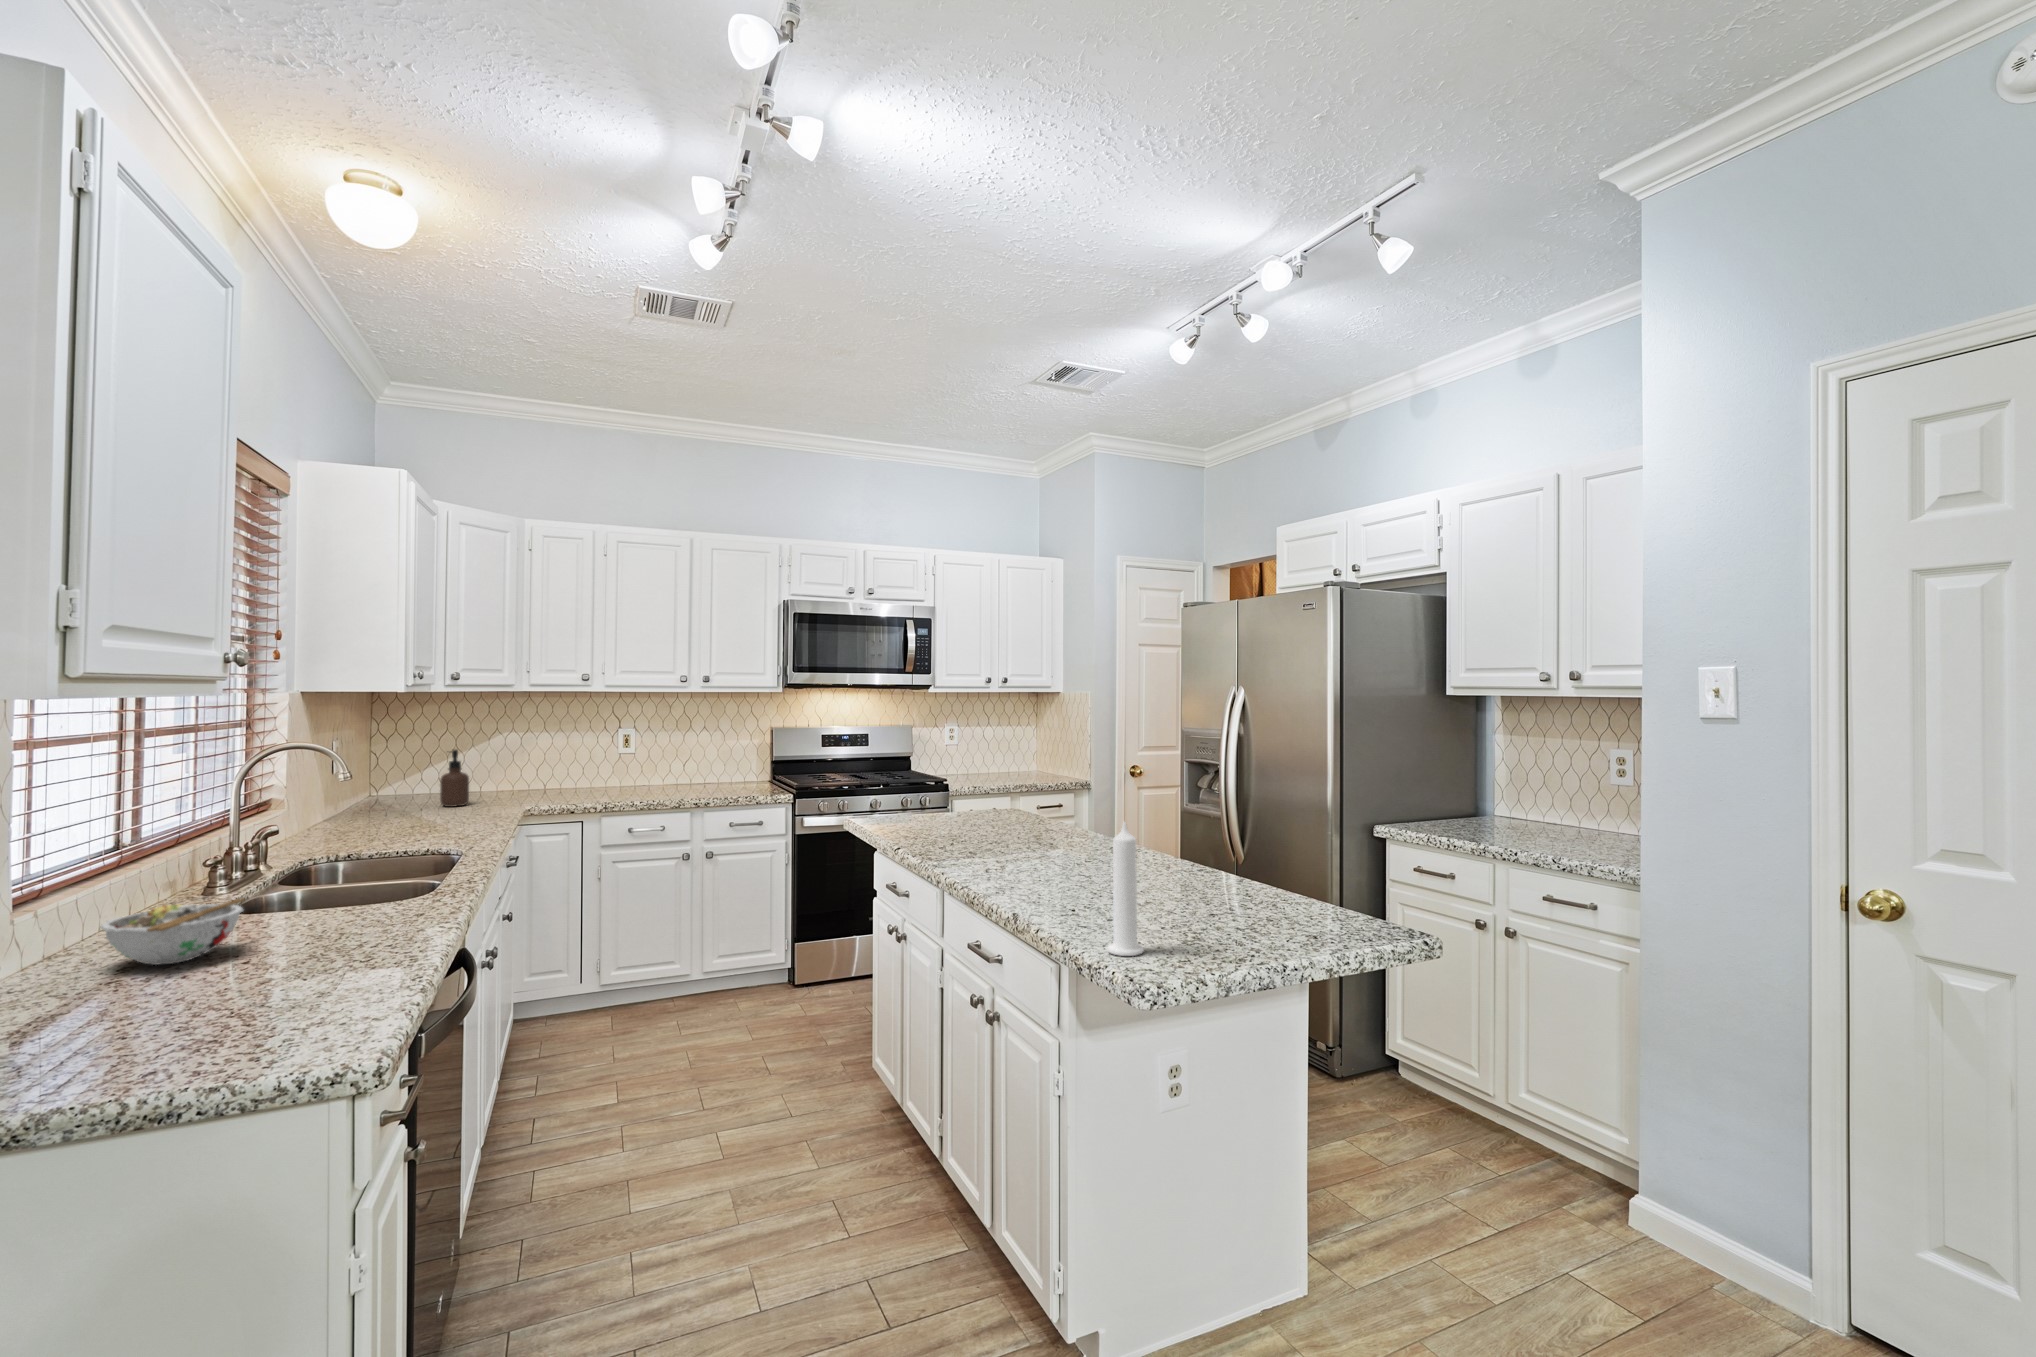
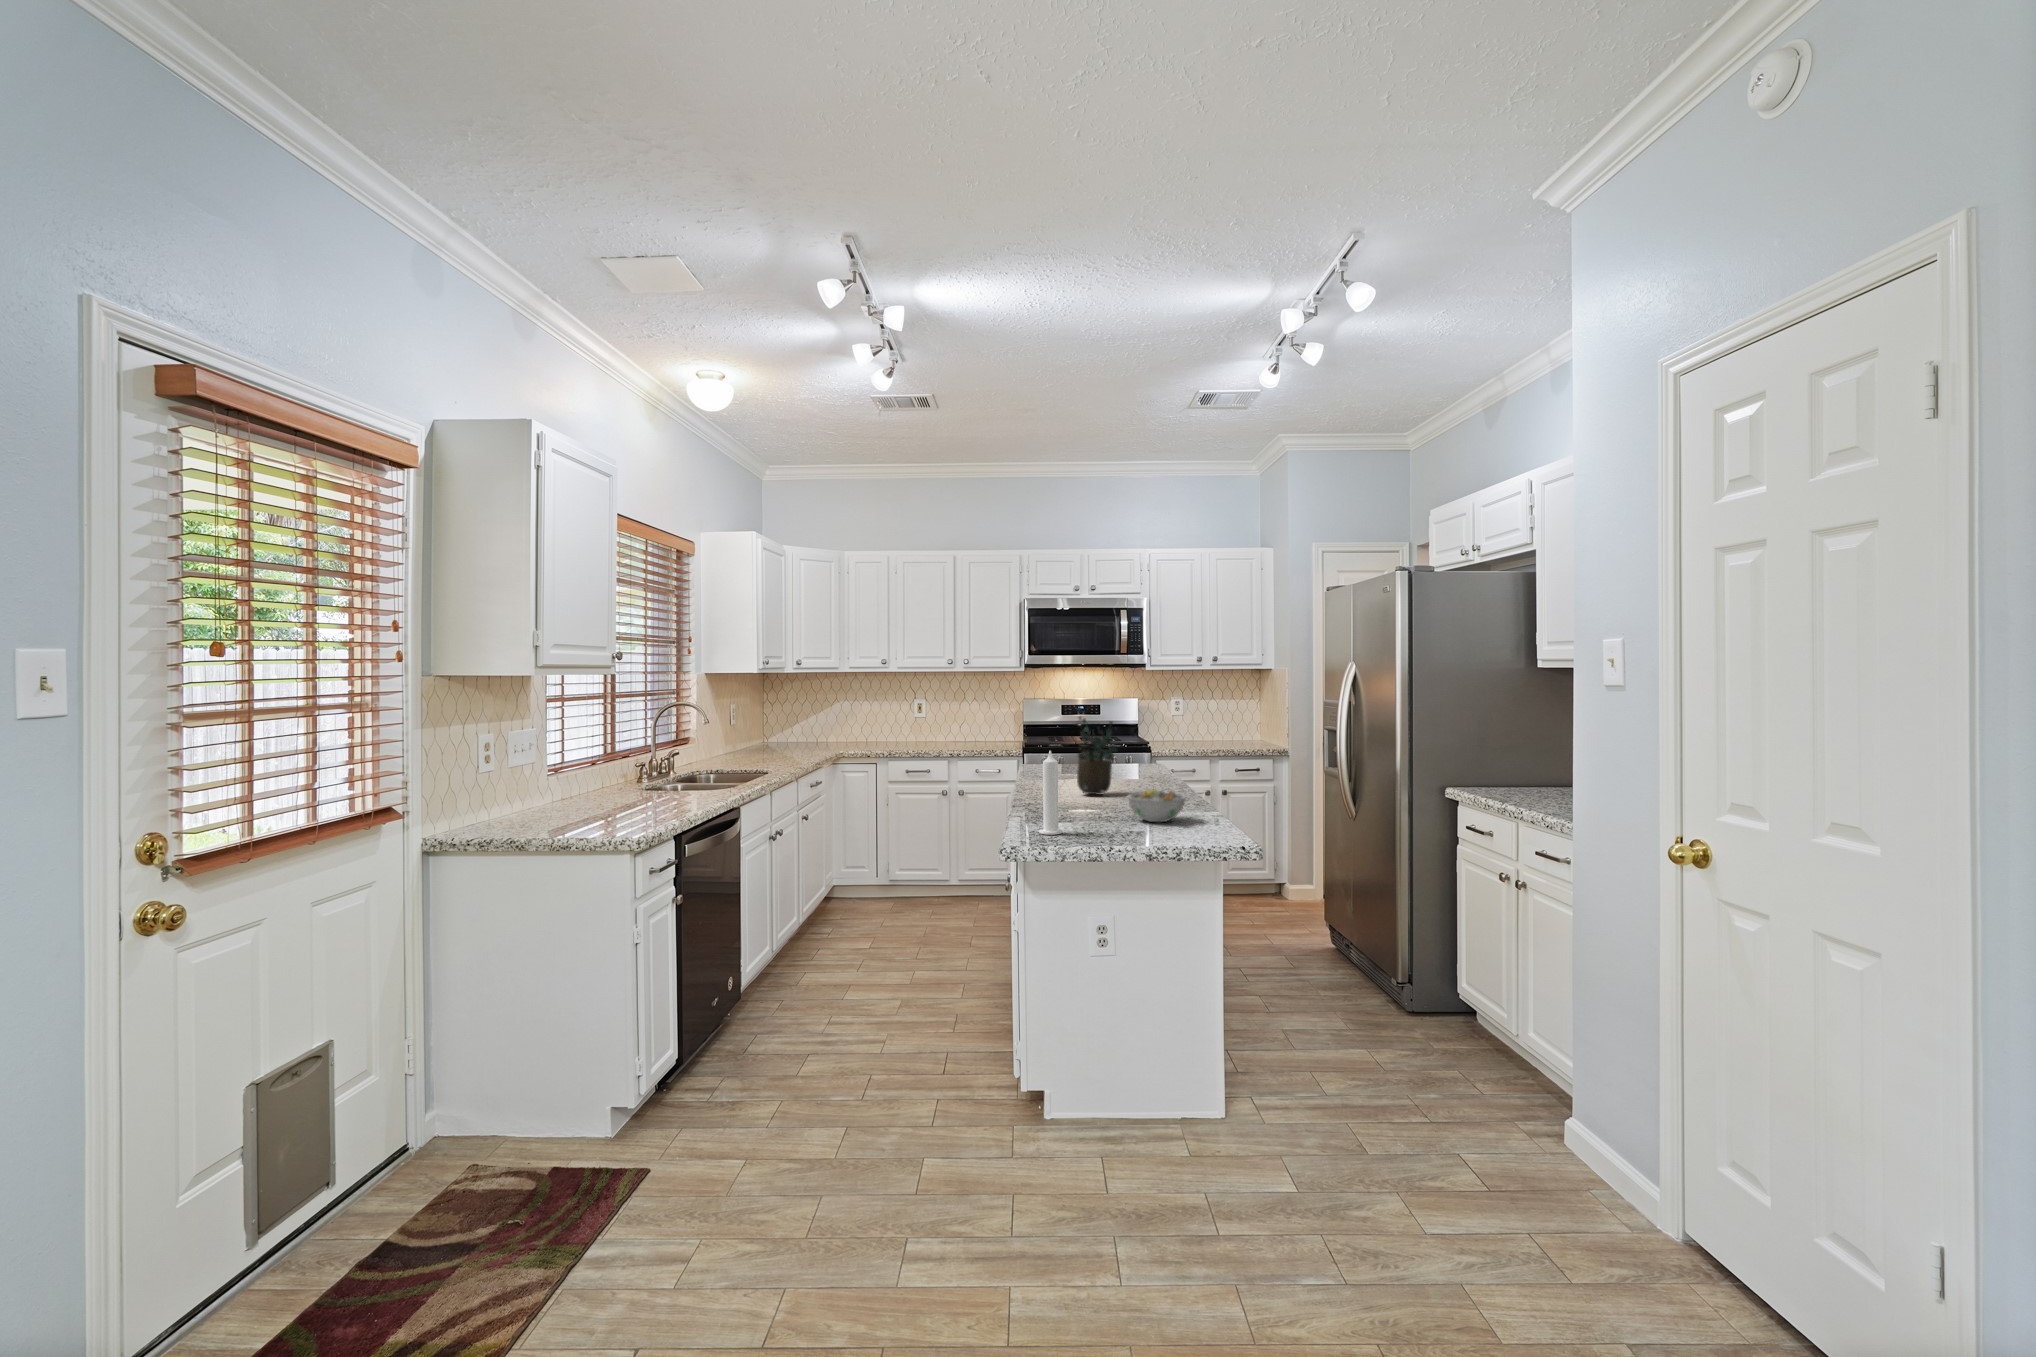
potted plant: none [983,743,1049,864] -> present [1077,708,1117,795]
soap dispenser: present [440,750,469,807] -> none [794,712,812,751]
bowl: present [100,899,243,965] -> present [1127,790,1187,822]

